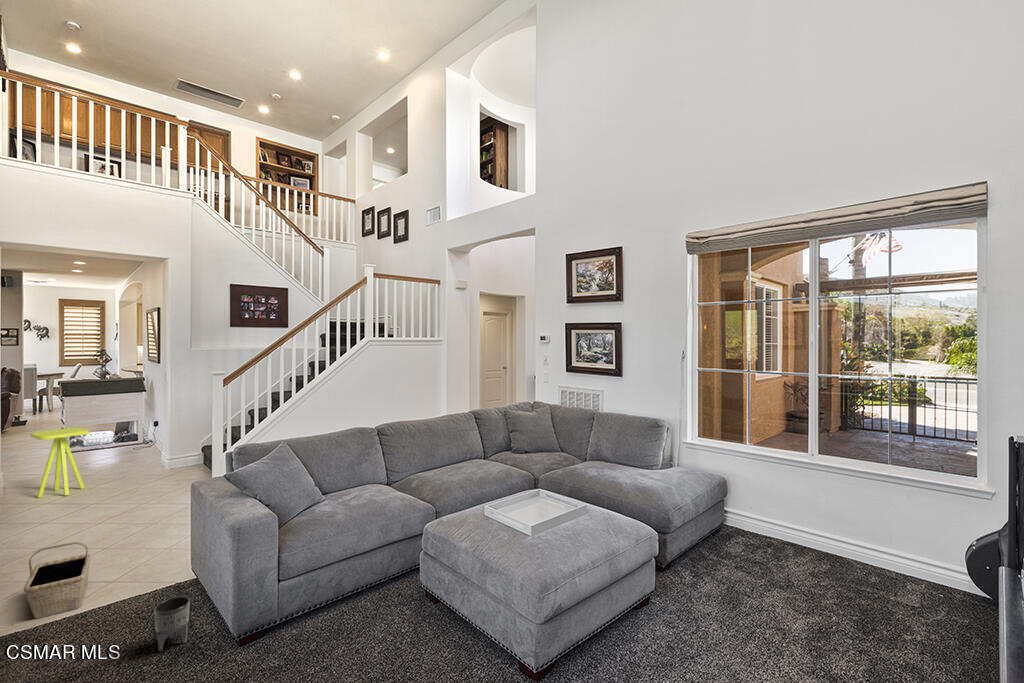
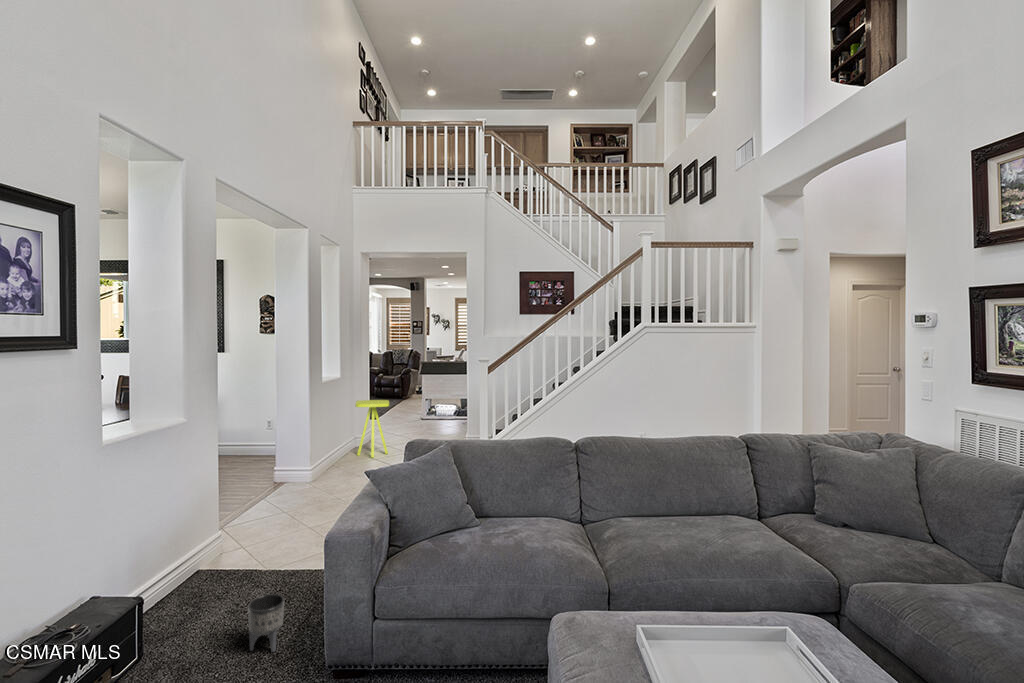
basket: present [24,542,91,618] -> none [231,503,298,568]

